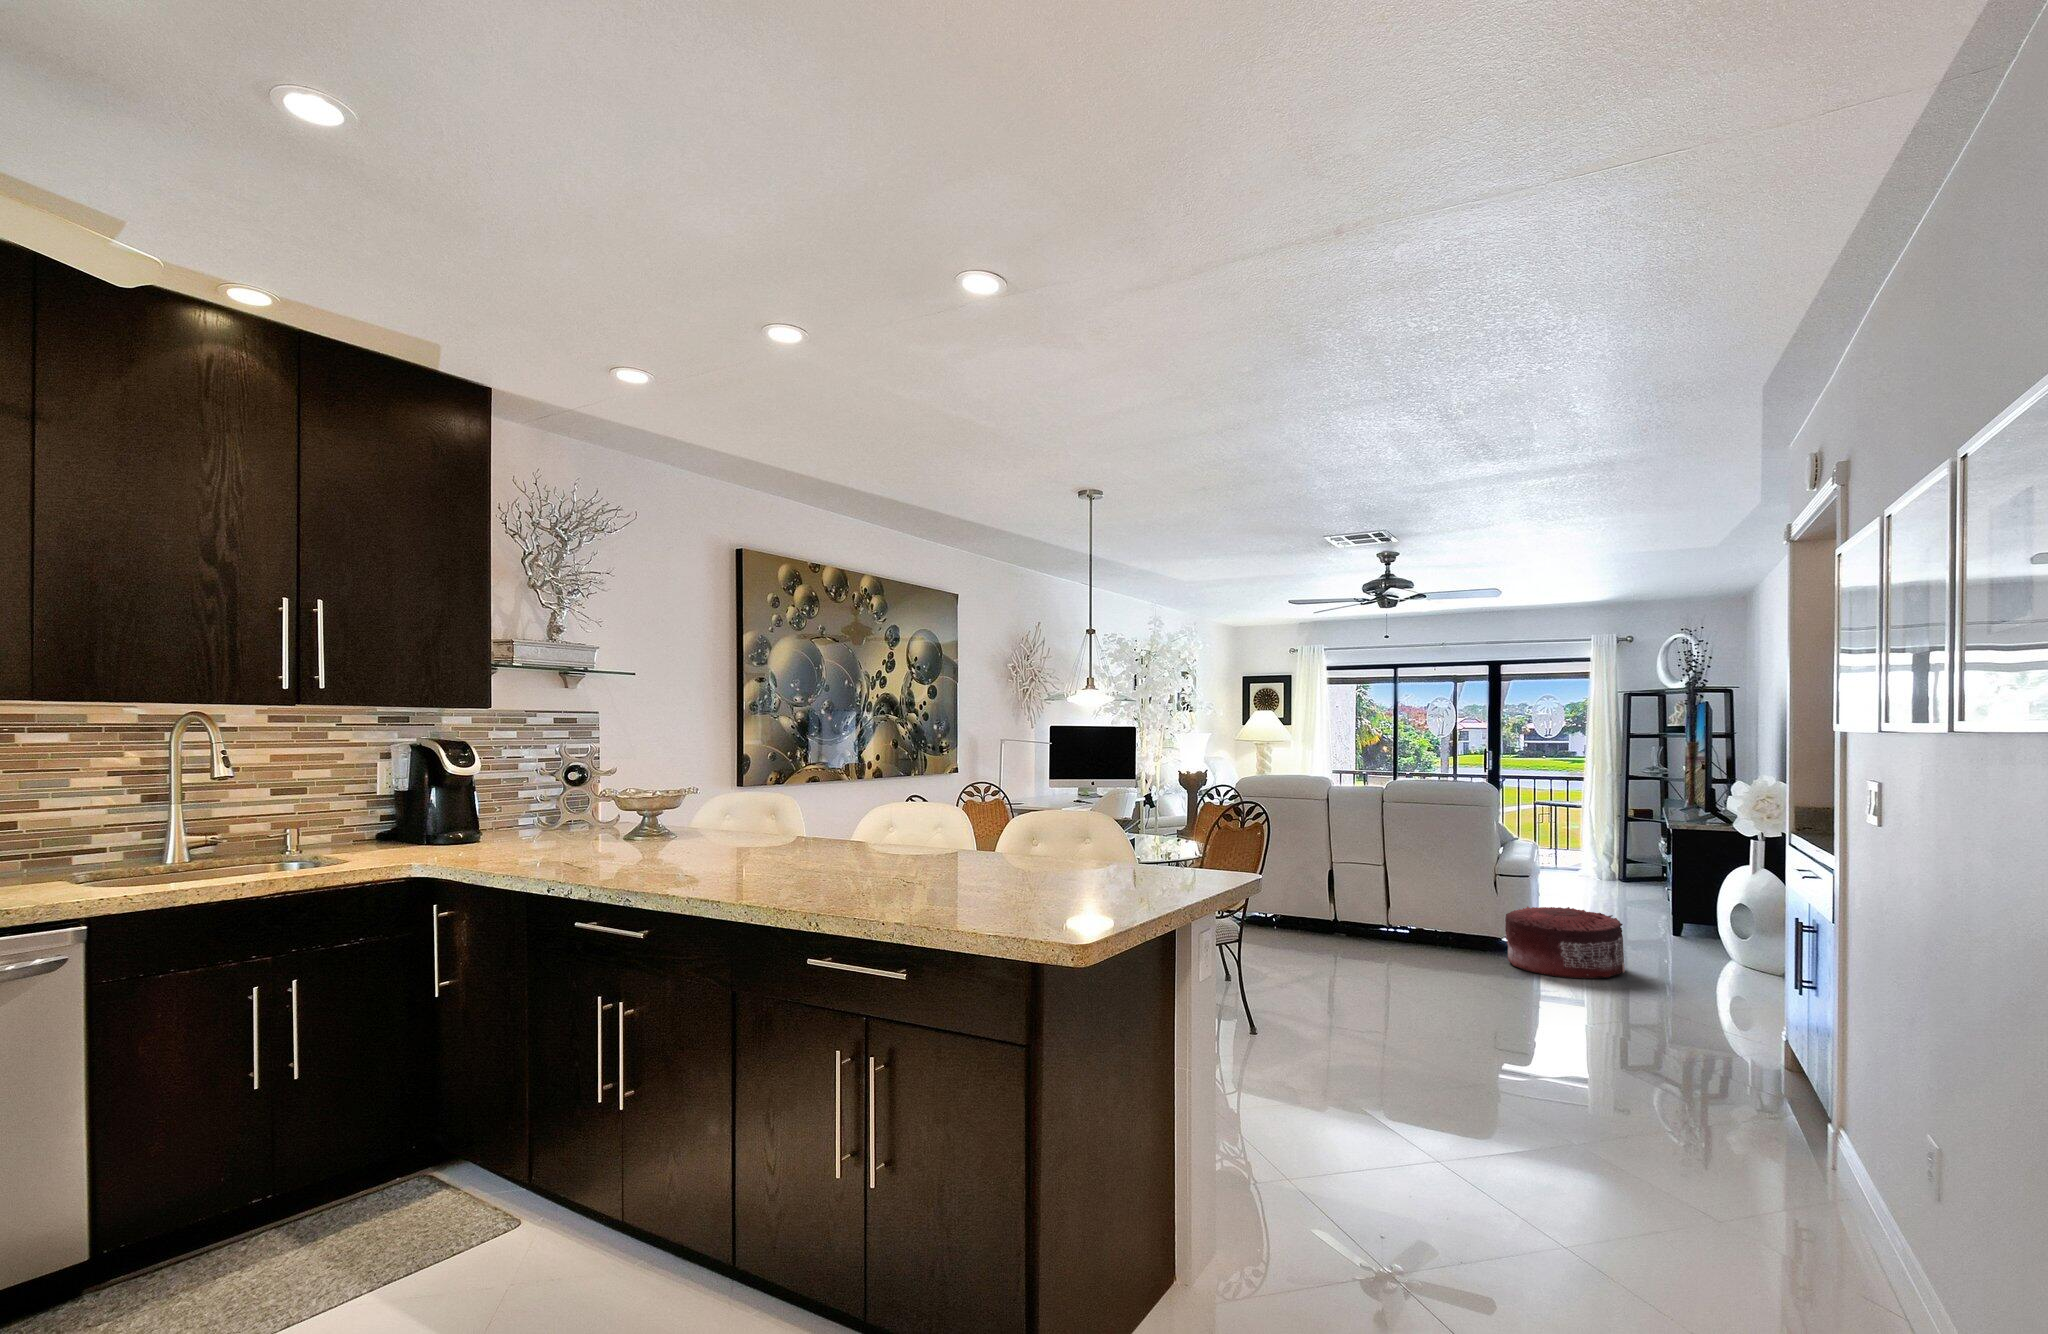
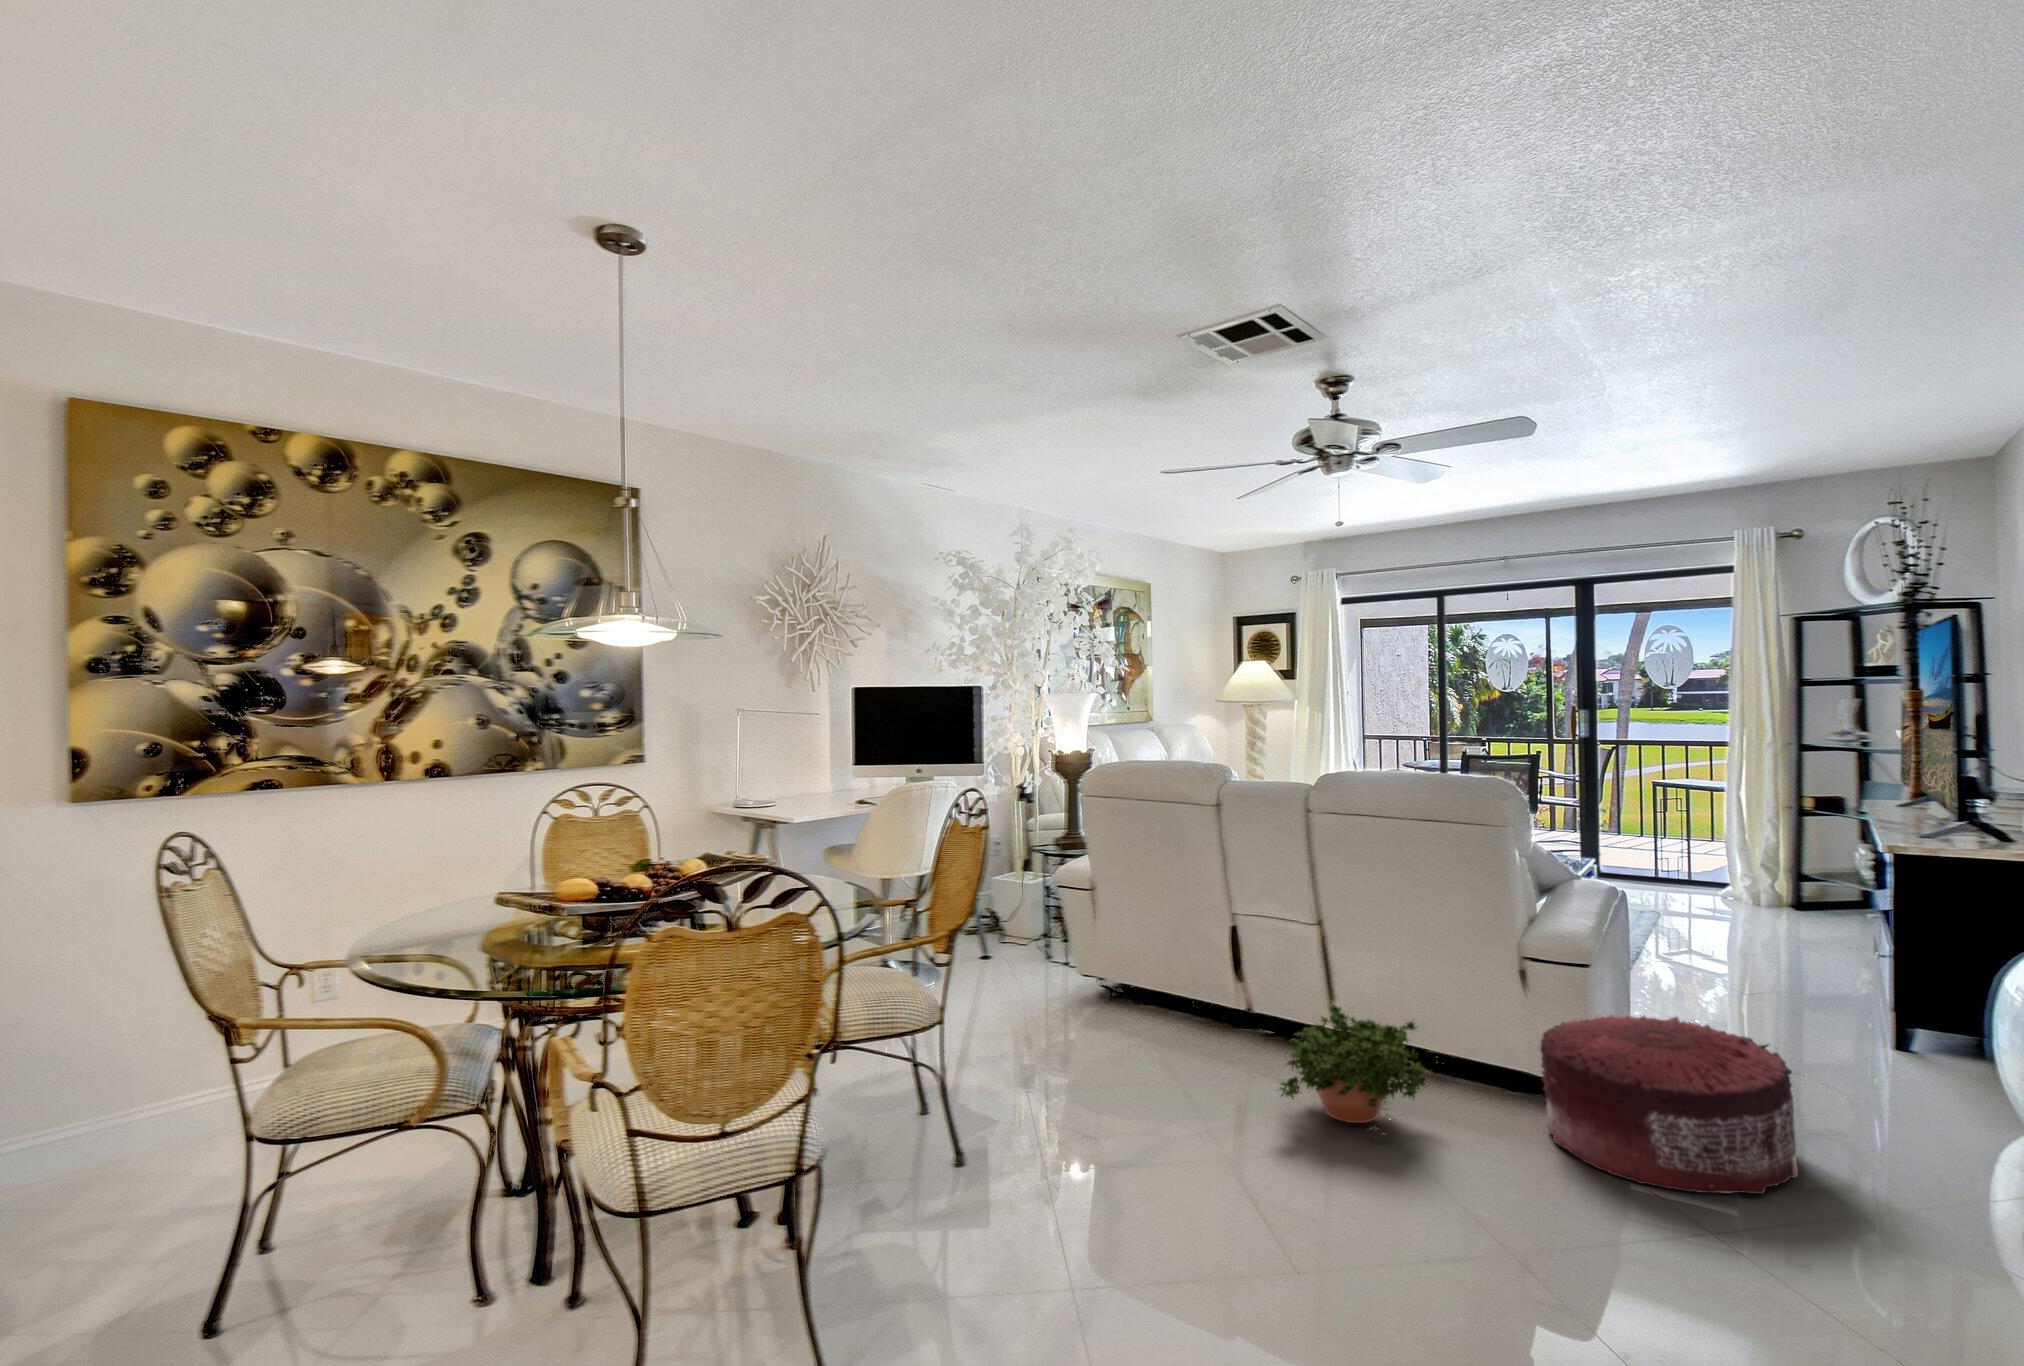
potted plant: none [1373,903,1452,967] -> present [1277,1005,1428,1140]

